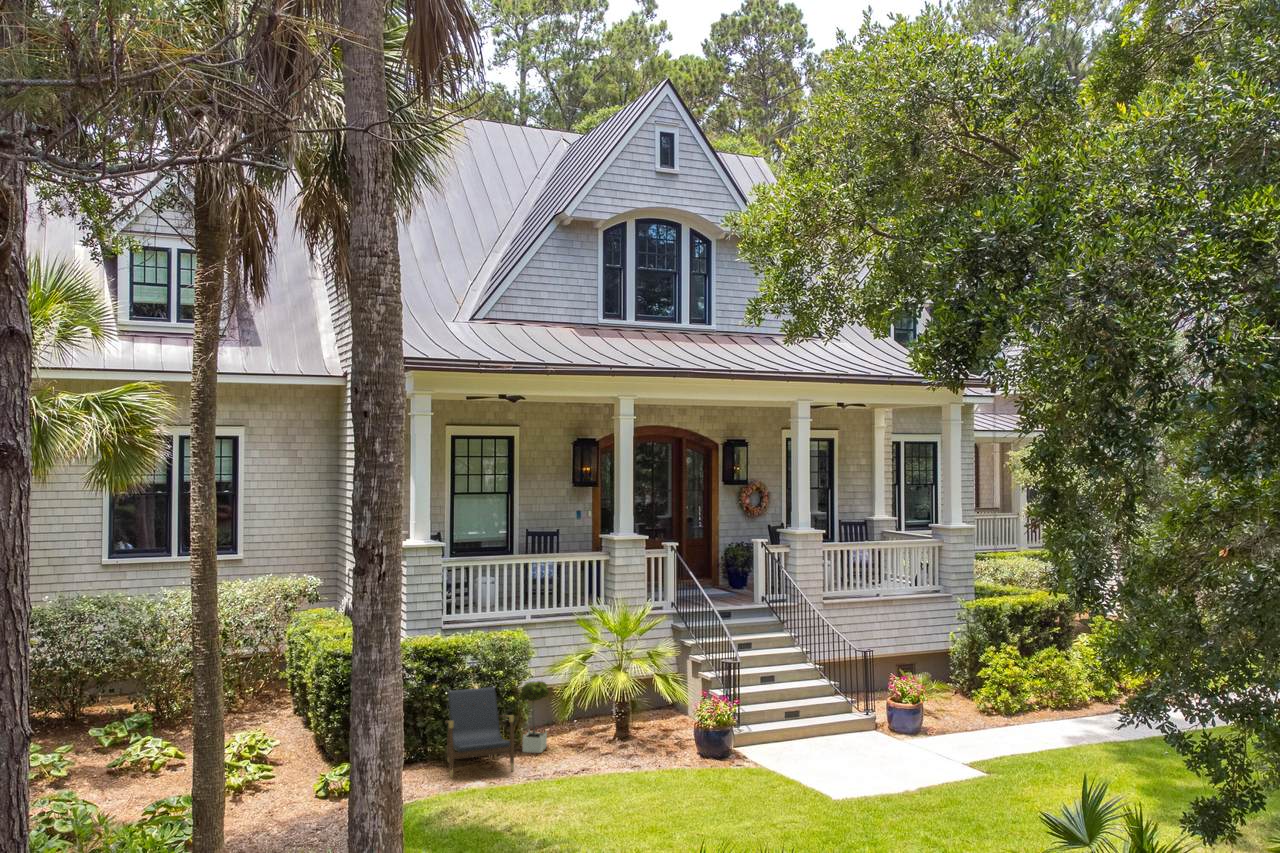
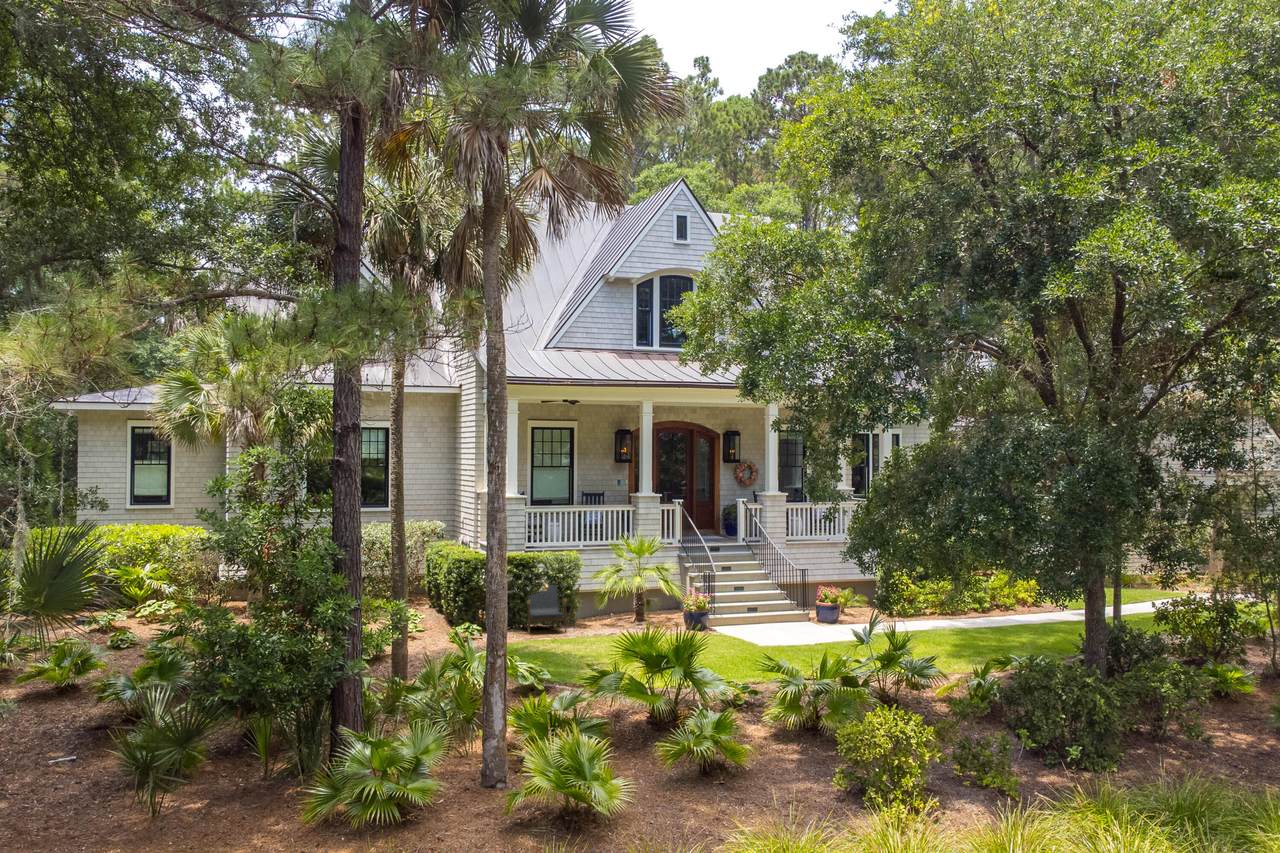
potted tree: present [520,681,549,753] -> none [572,581,590,626]

